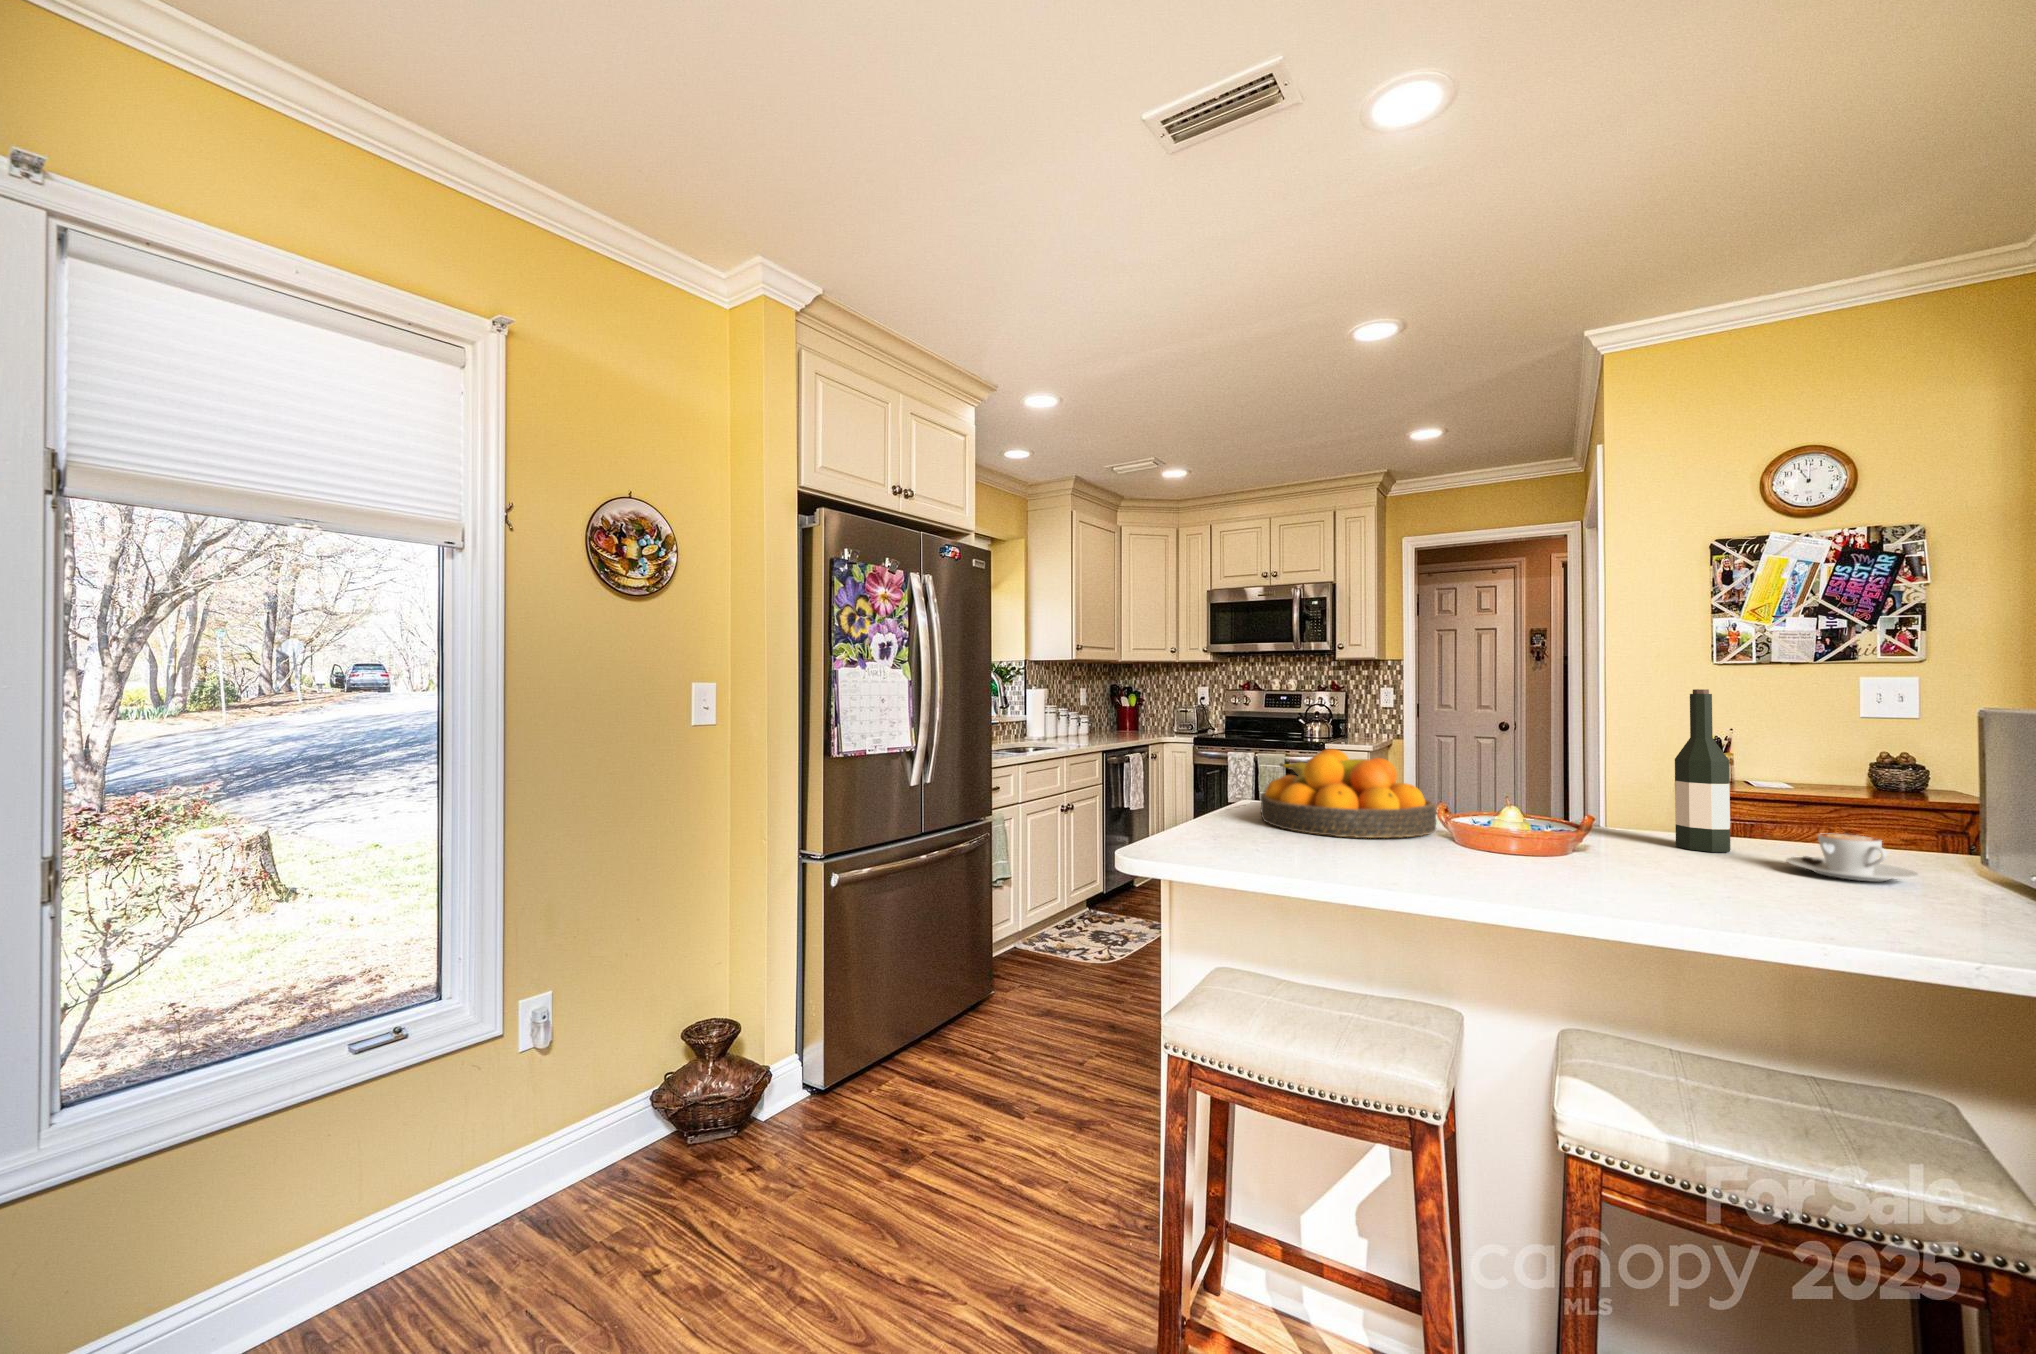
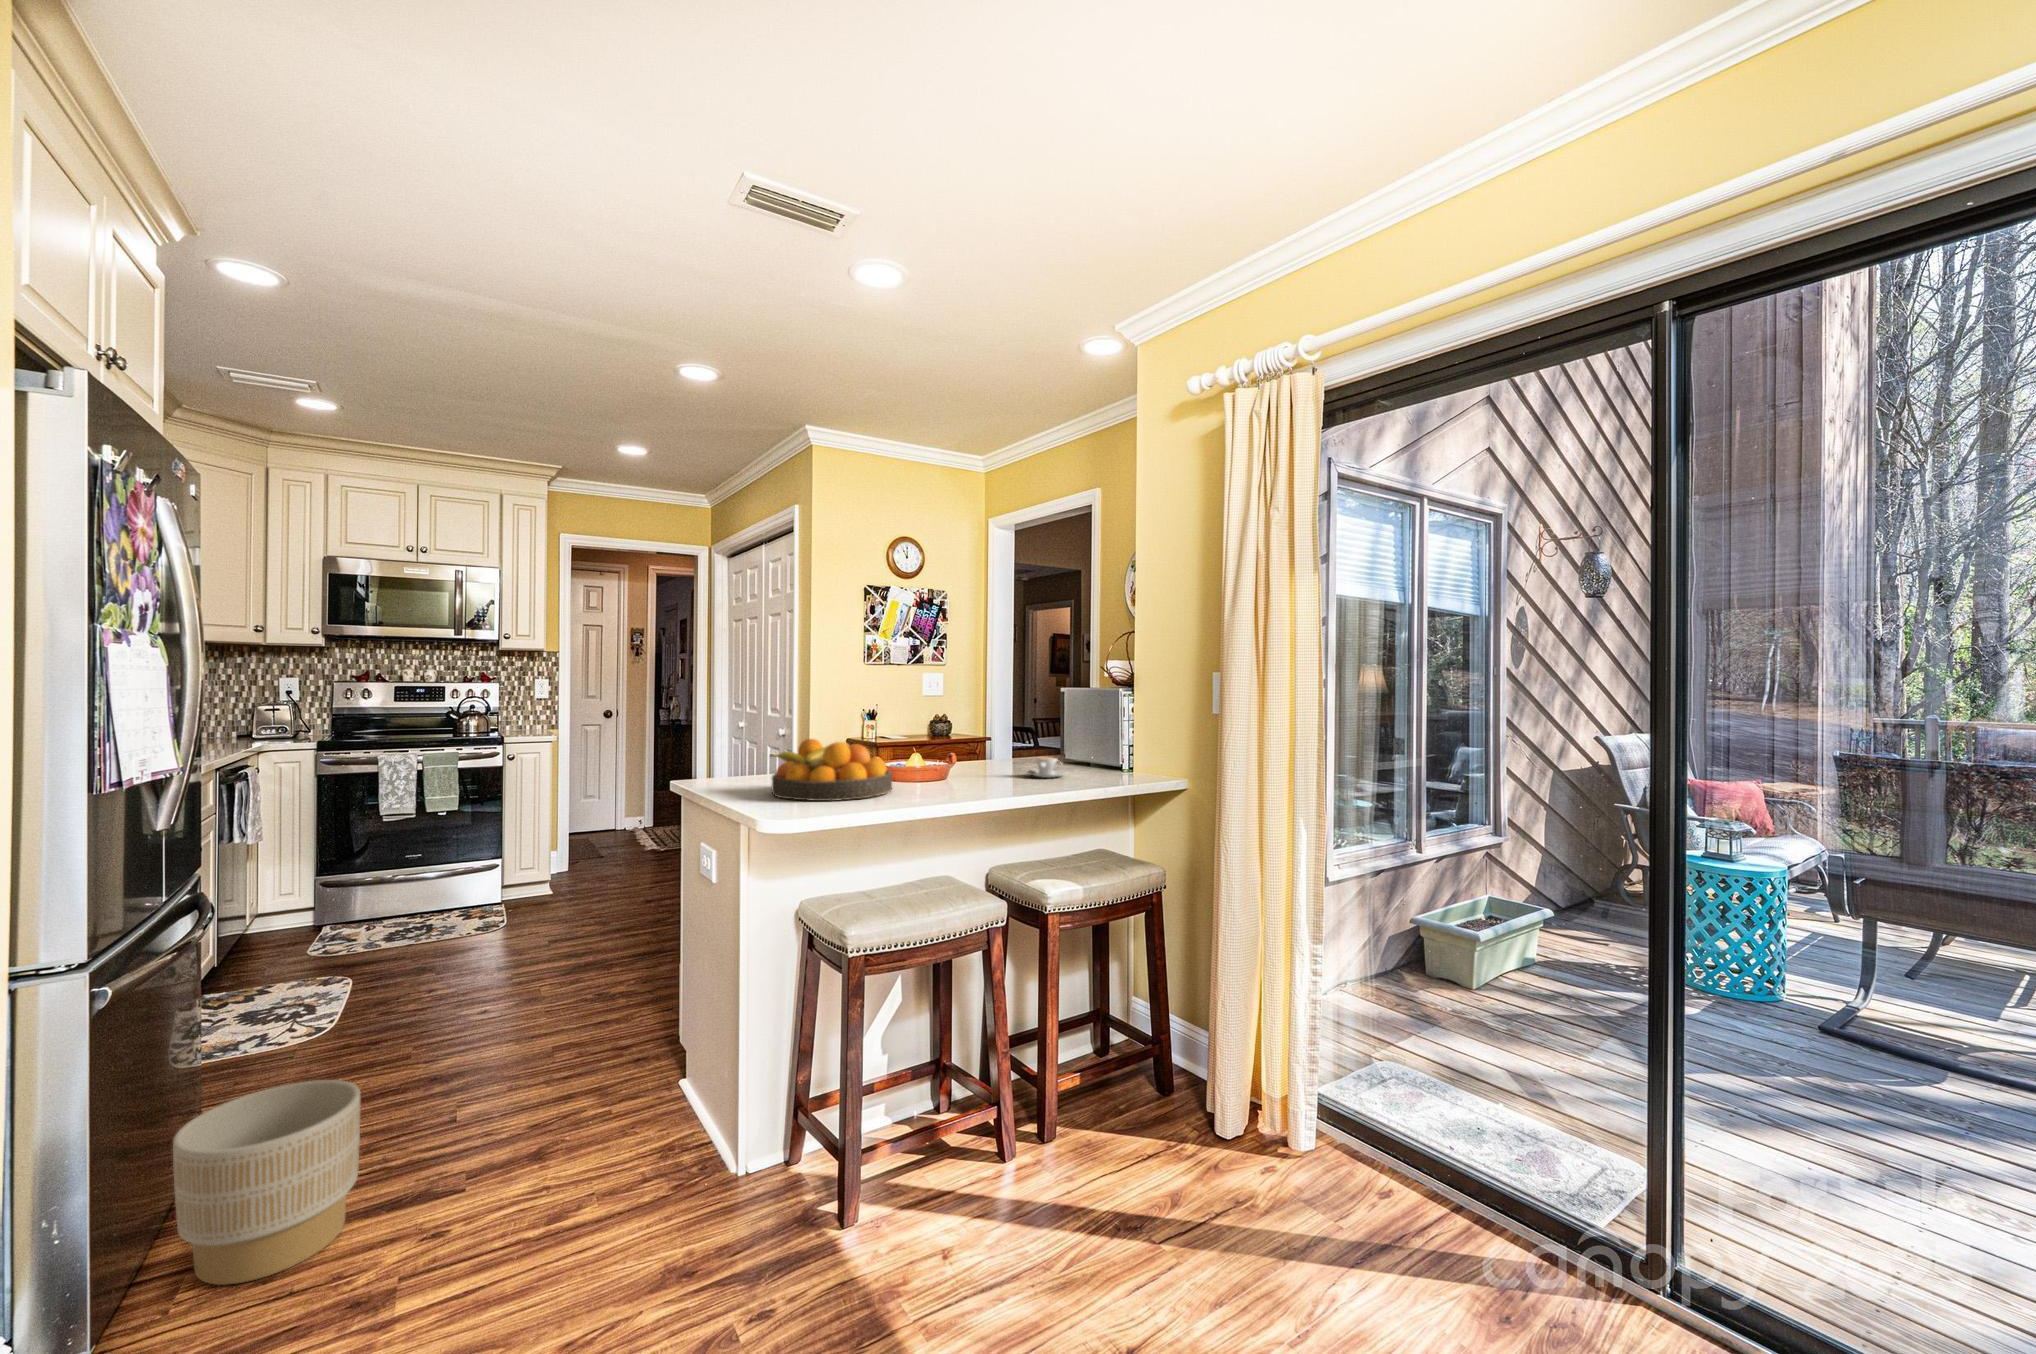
wine bottle: present [1675,689,1730,852] -> none [971,689,995,776]
planter: none [865,967,968,1101] -> present [173,1080,360,1285]

